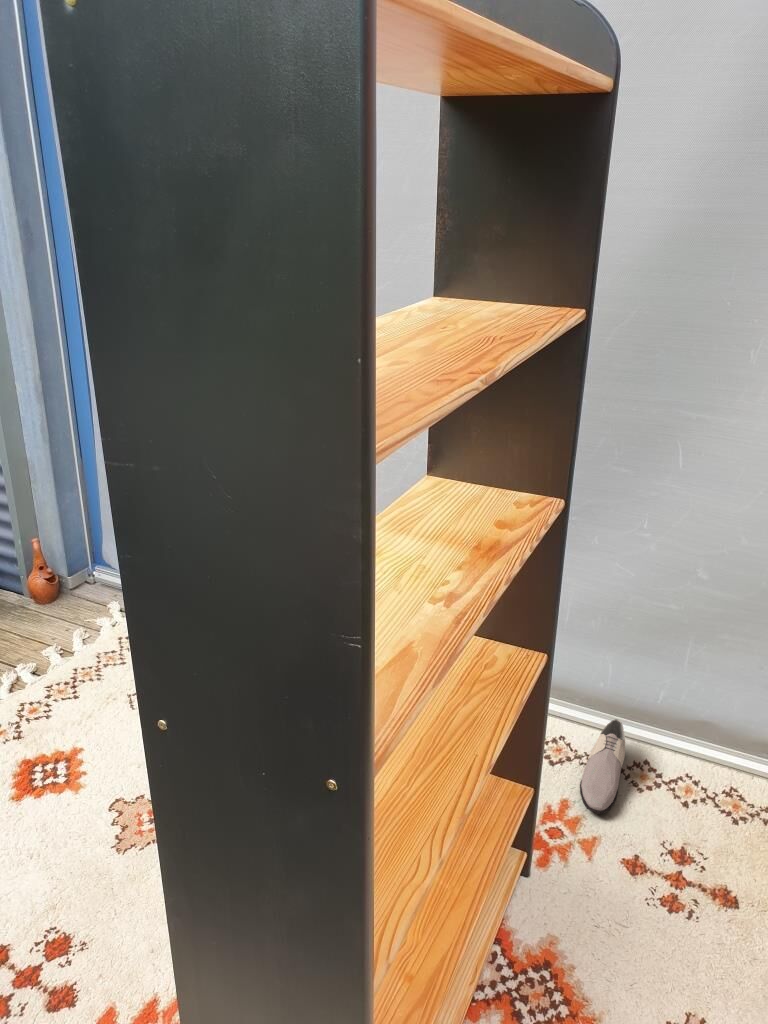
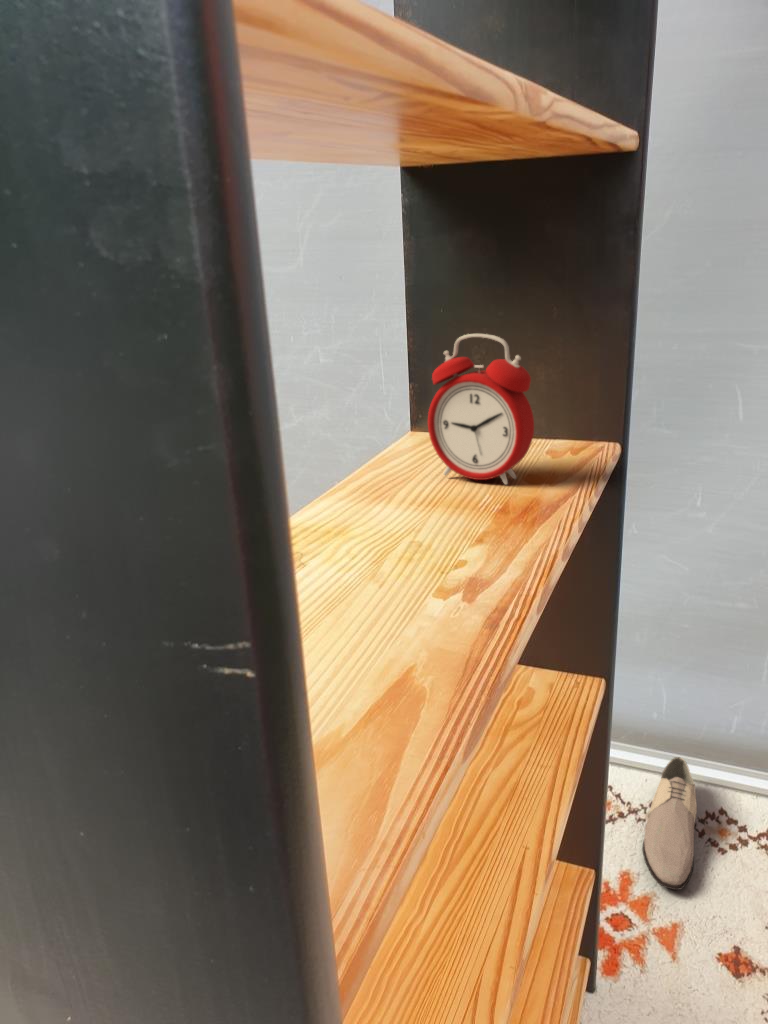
alarm clock: none [435,427,504,525] -> present [428,334,534,484]

